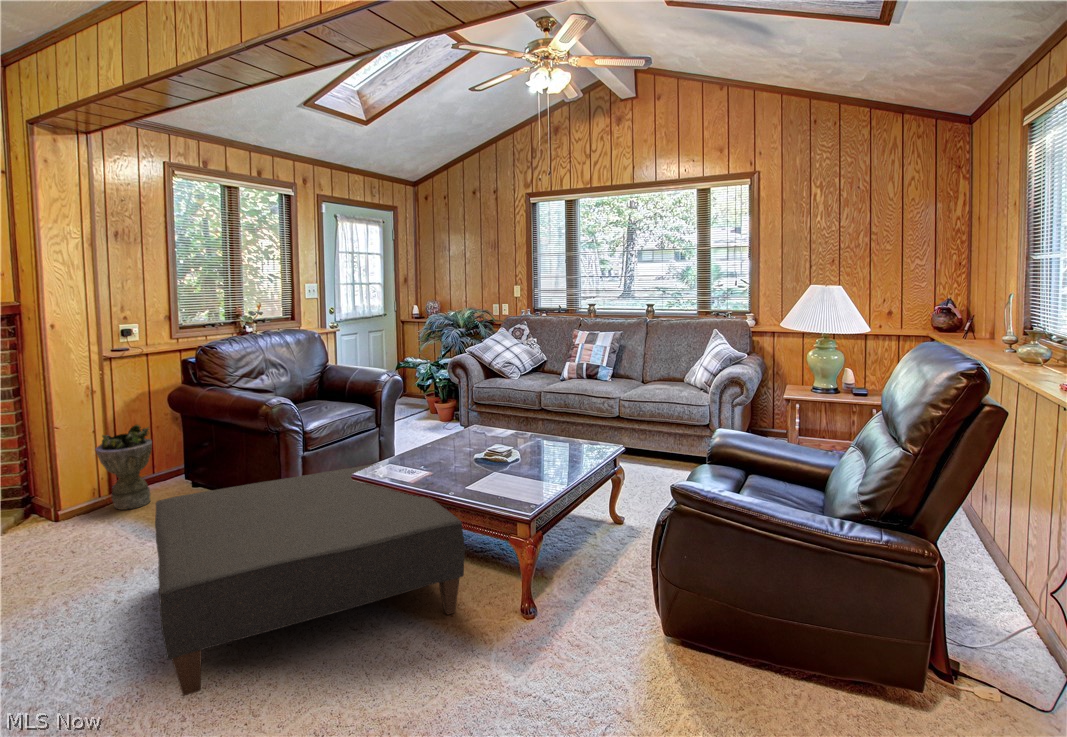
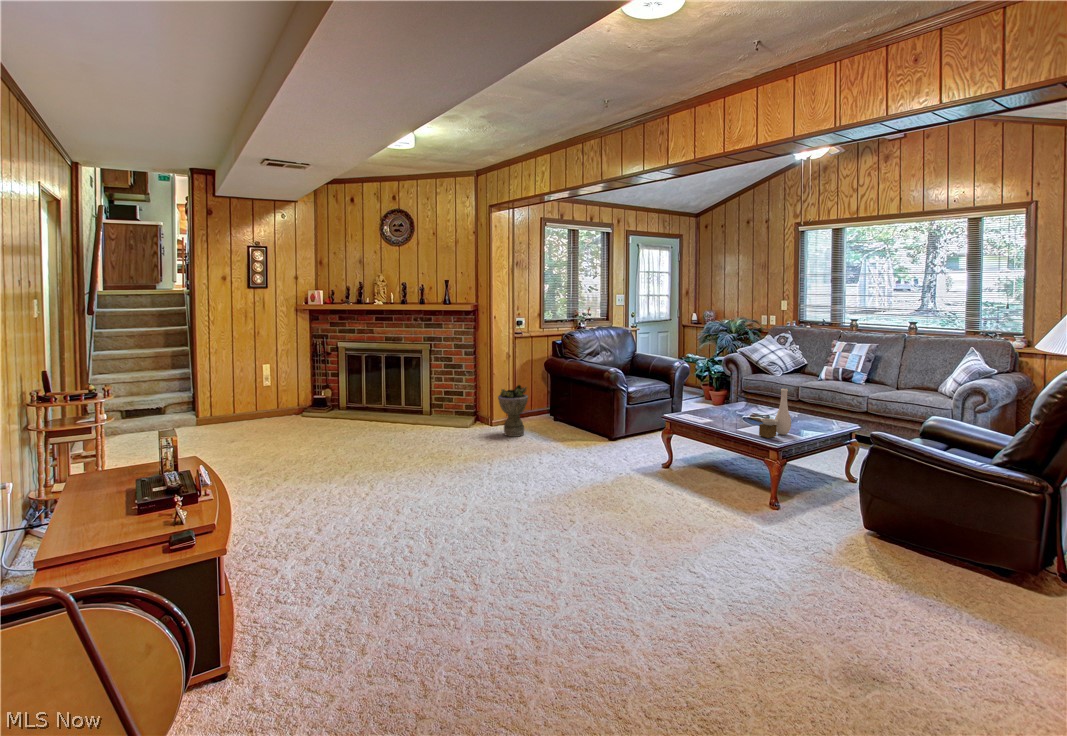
vase: none [490,409,534,486] -> present [759,388,791,438]
ottoman: present [155,463,465,696] -> none [551,420,741,518]

